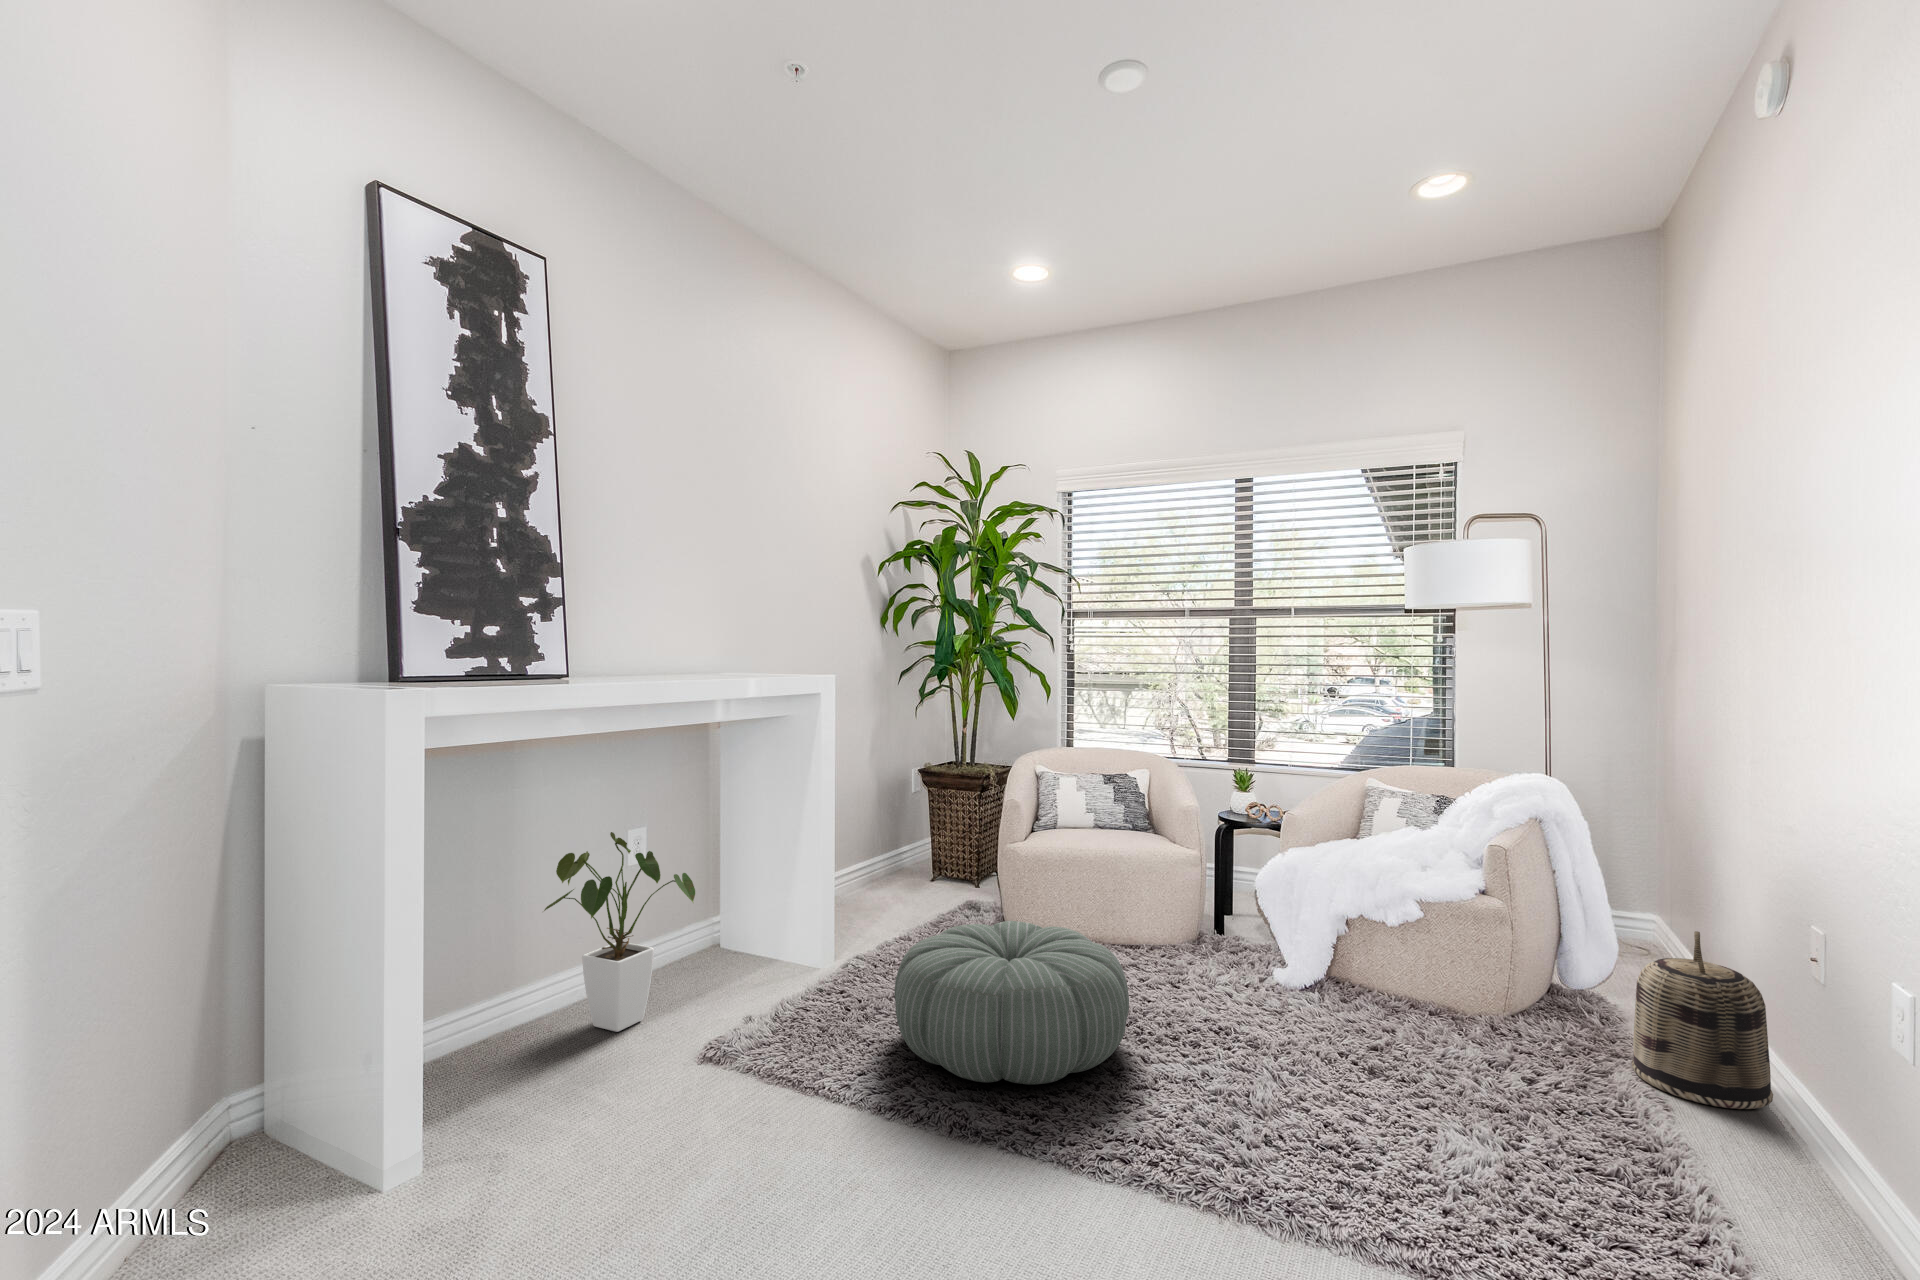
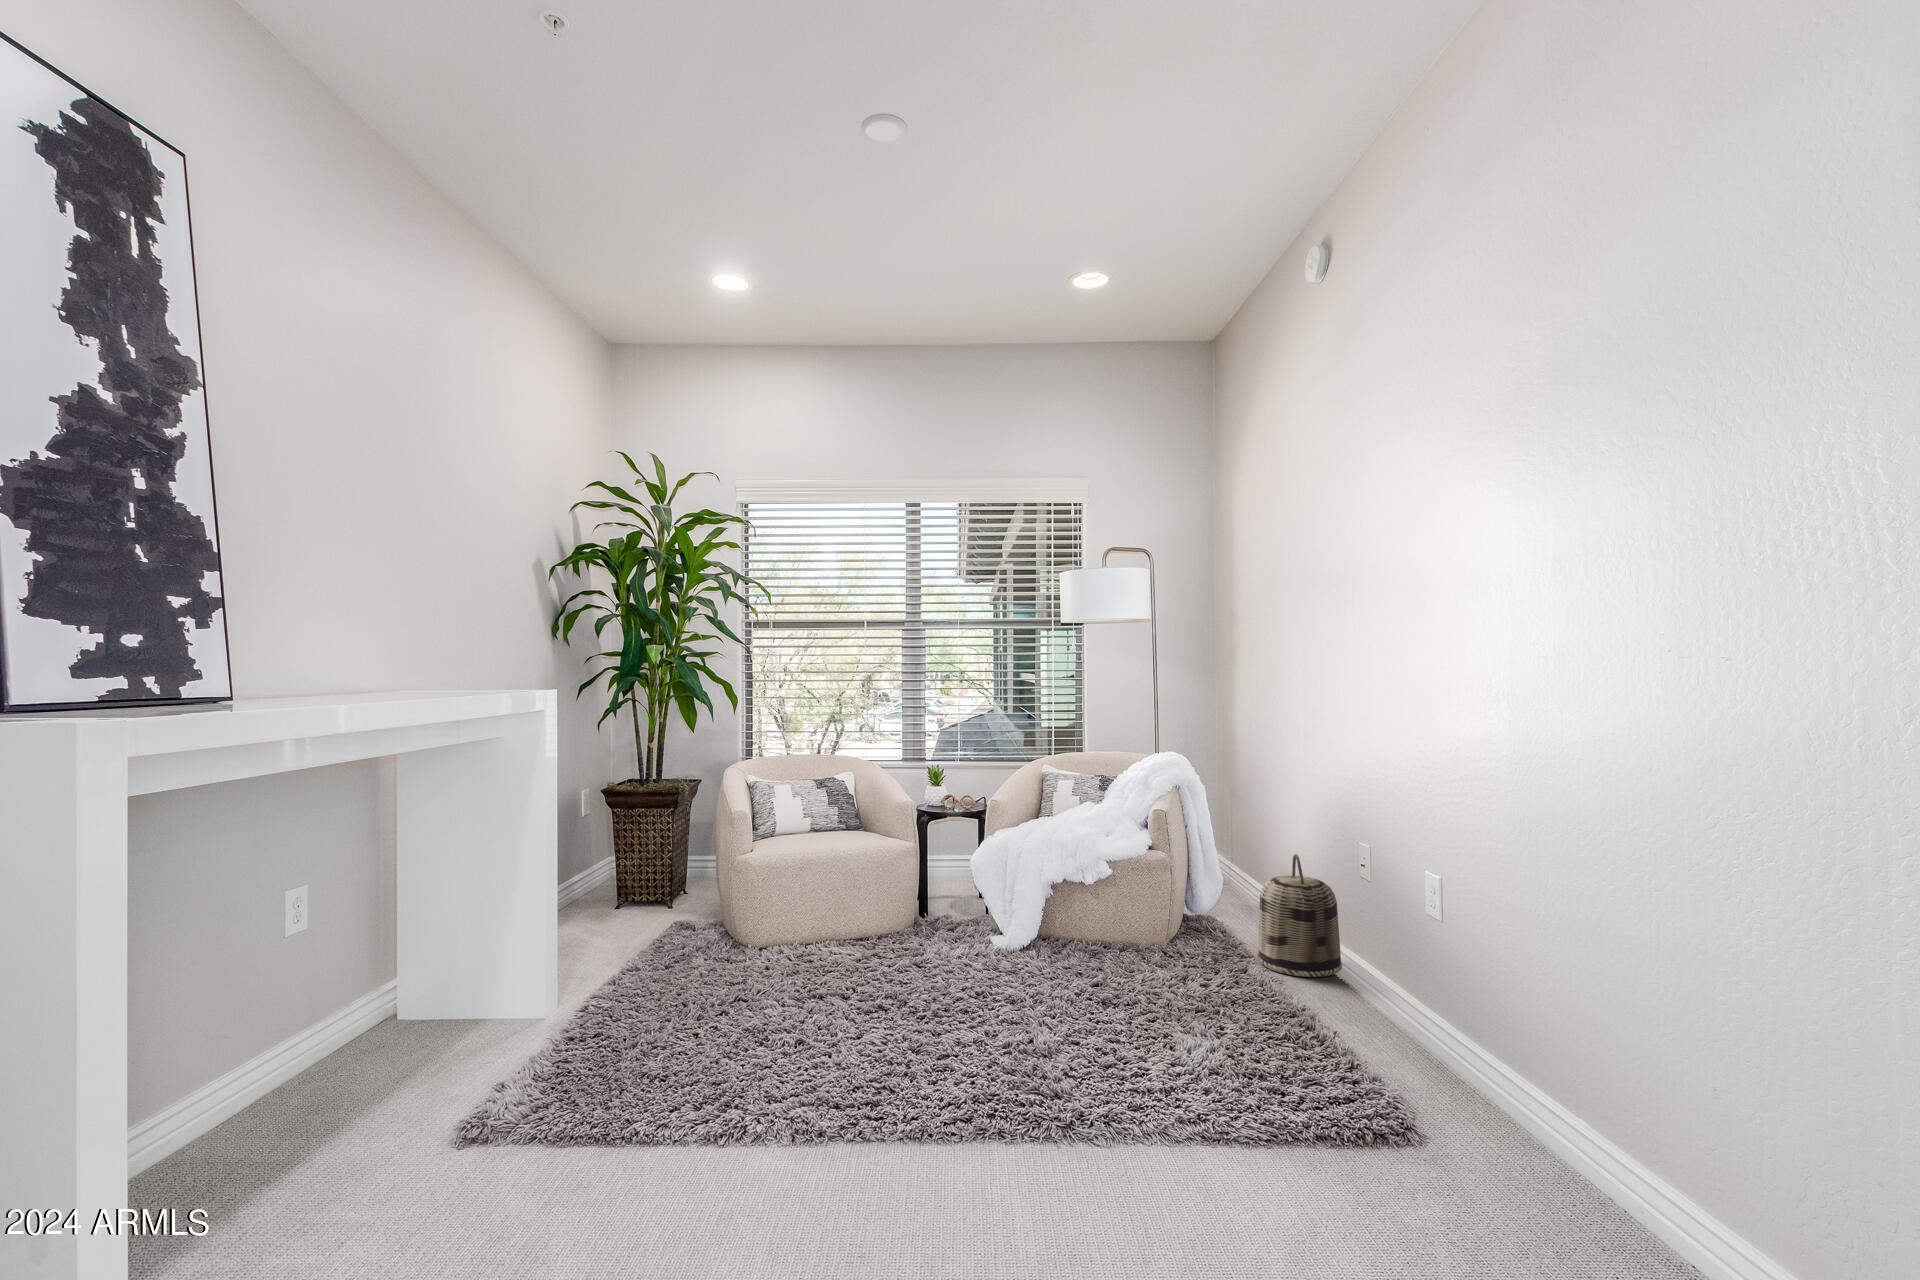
house plant: present [544,832,695,1032] -> none [190,895,424,1142]
pouf: present [894,921,1129,1084] -> none [680,925,920,1088]

